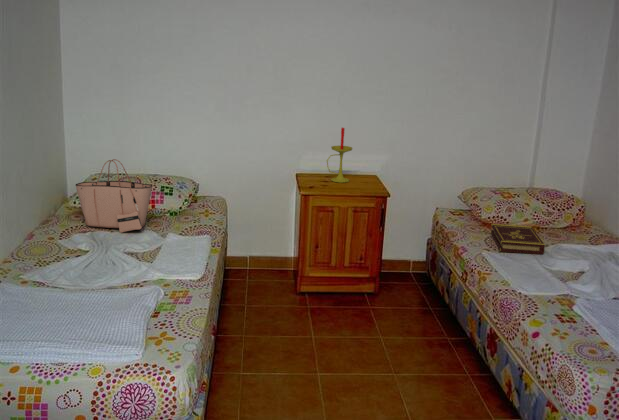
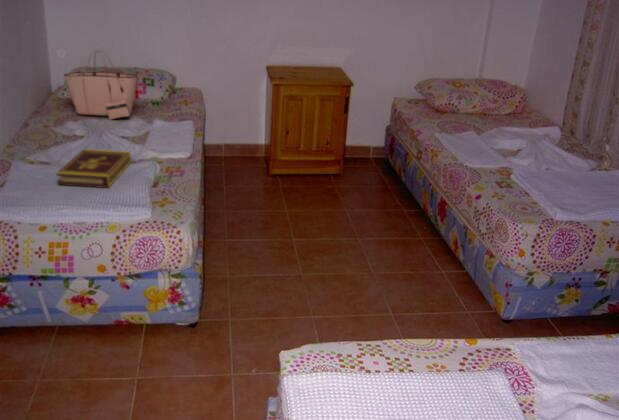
candle: present [327,128,352,183] -> none [296,21,319,74]
book: present [491,224,545,255] -> present [56,149,131,188]

